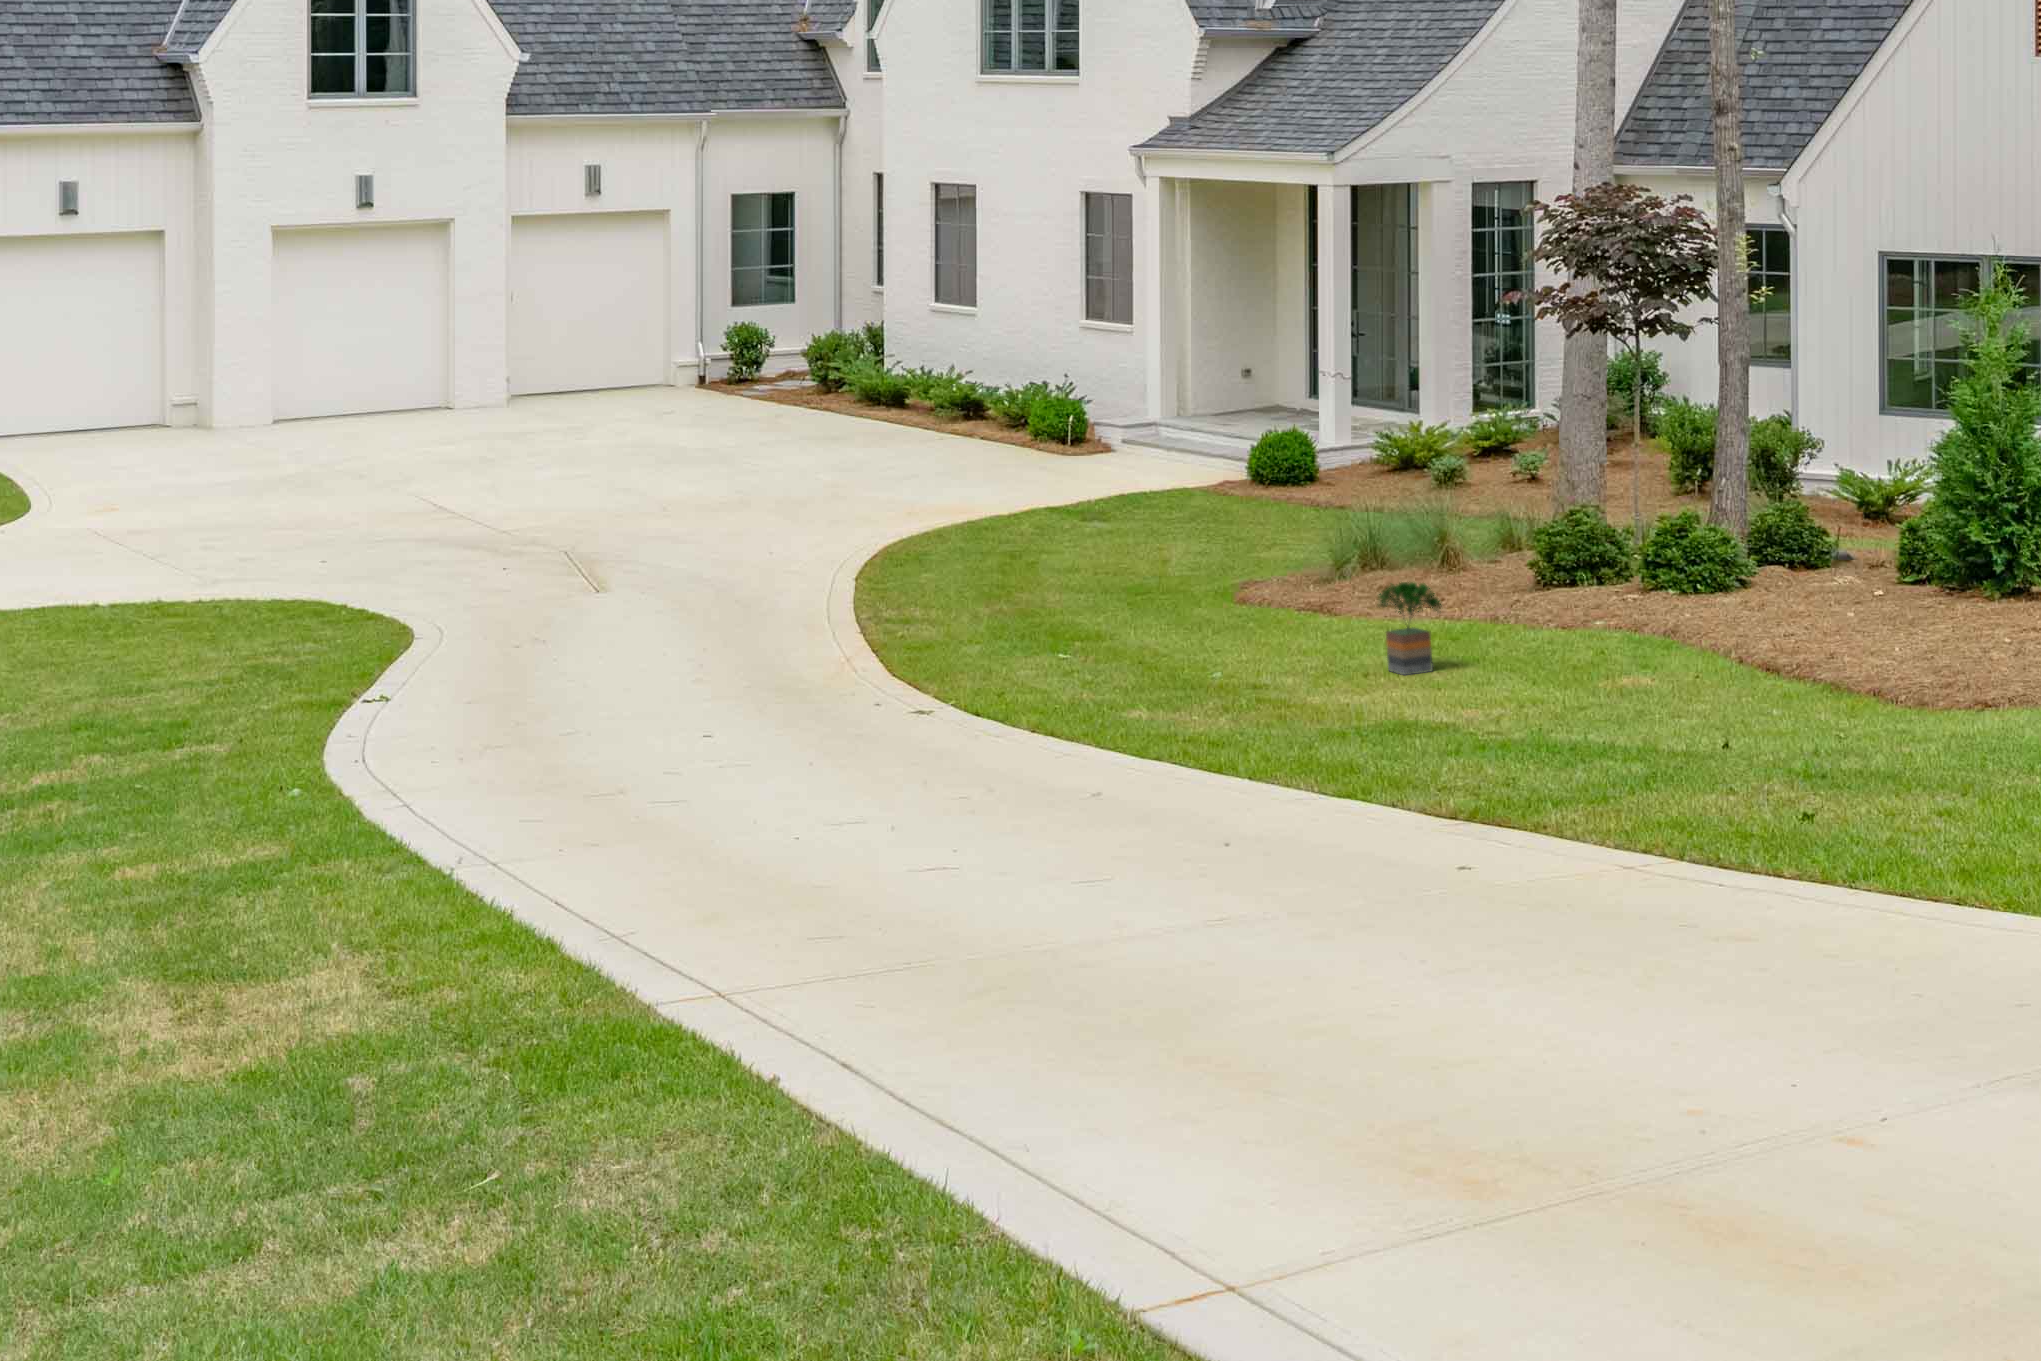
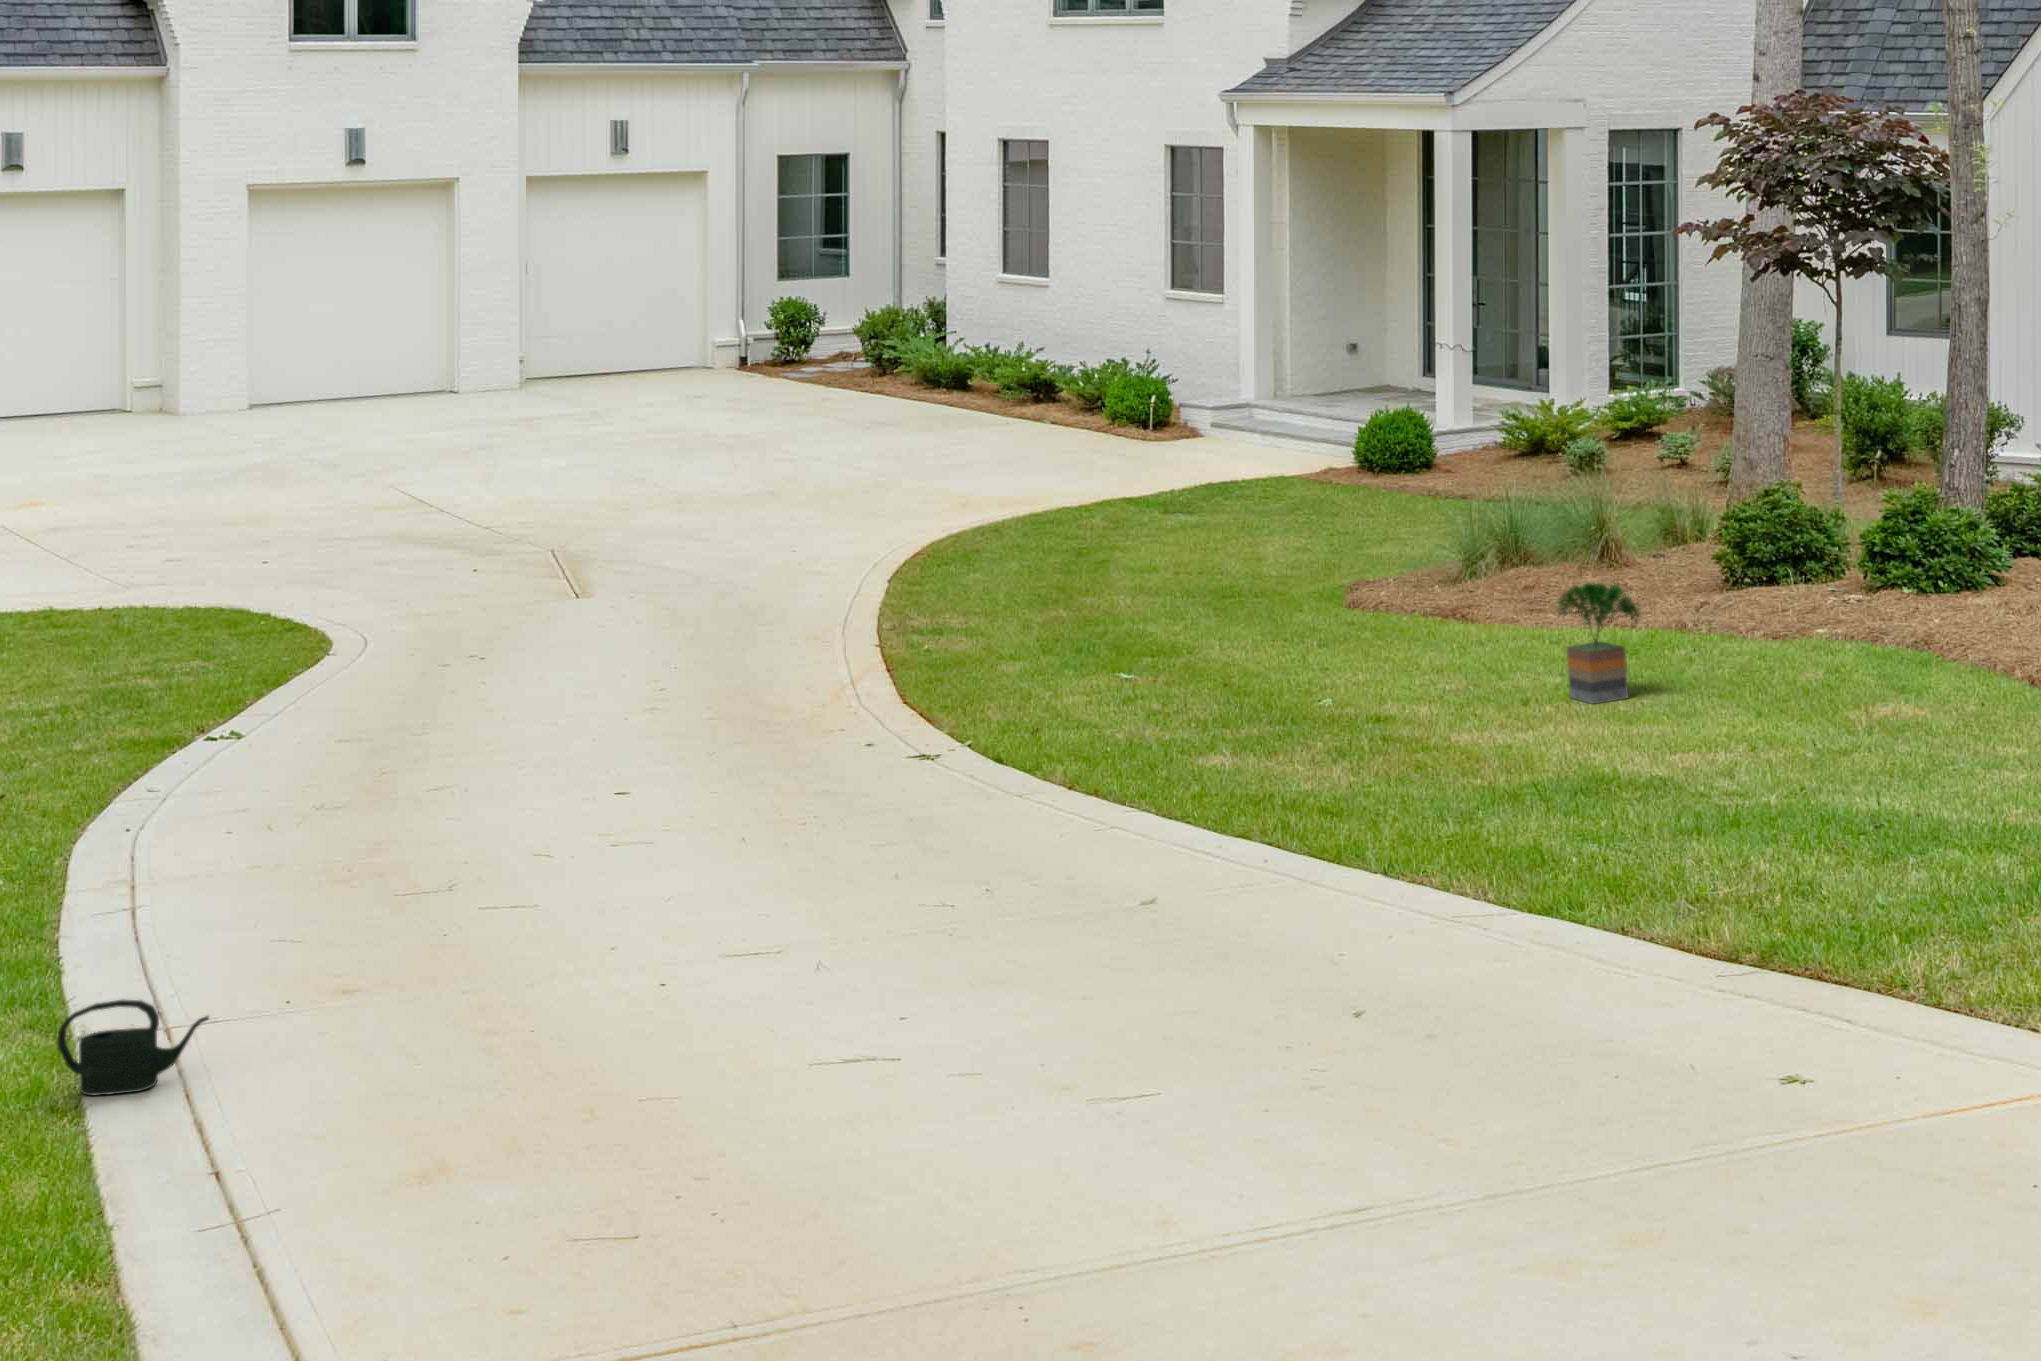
watering can: none [364,846,458,906] -> present [57,1000,209,1096]

